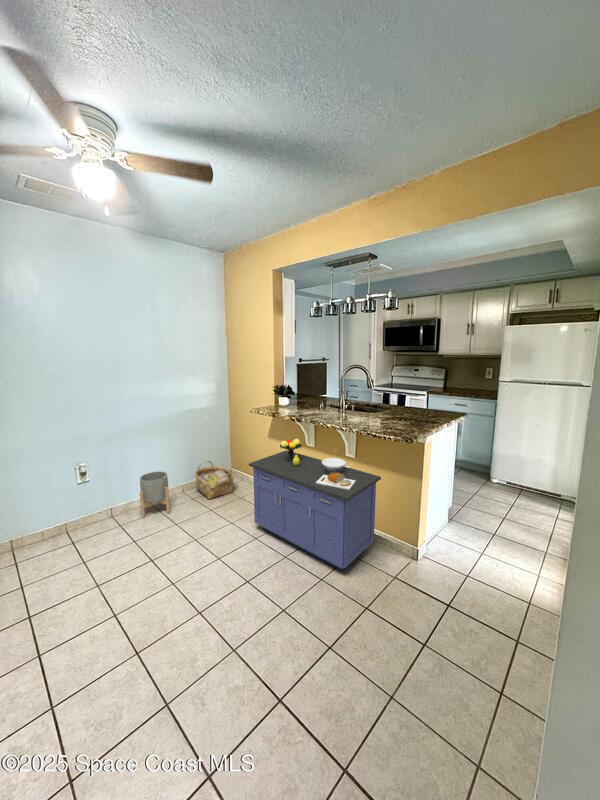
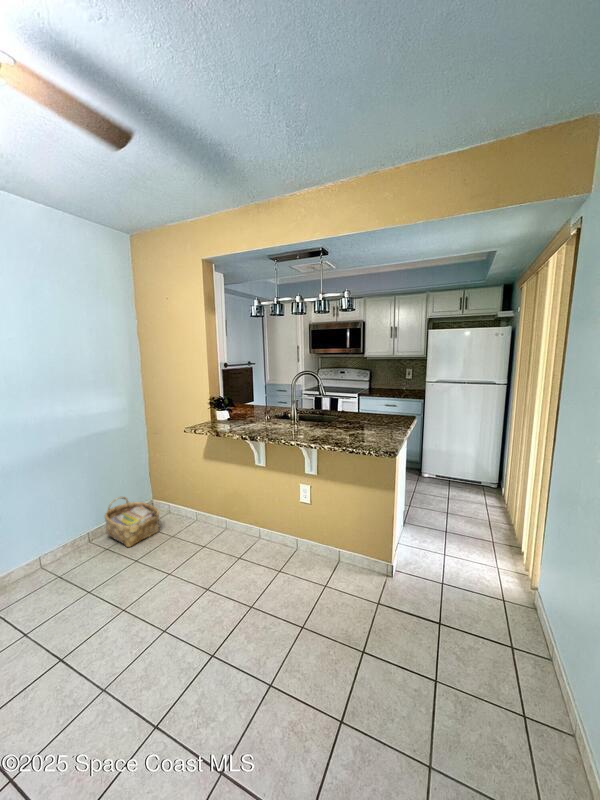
storage cabinet: present [249,439,381,570] -> none [191,459,351,608]
planter: present [140,471,170,518] -> none [22,523,74,595]

